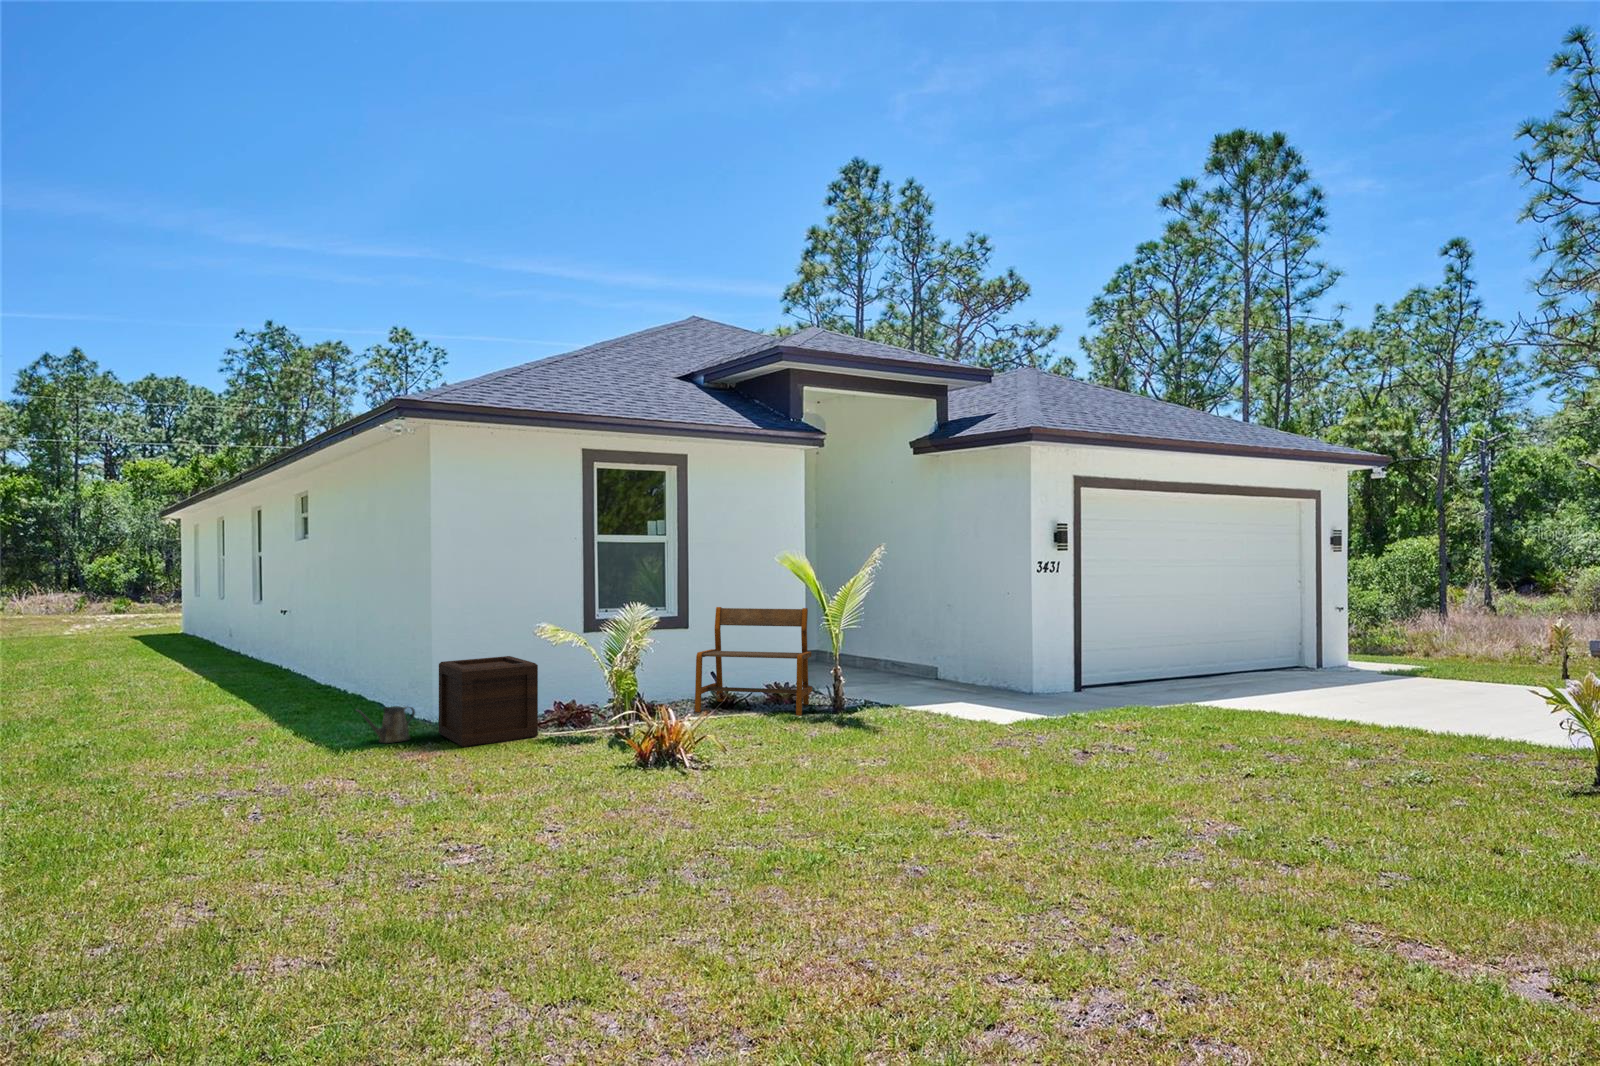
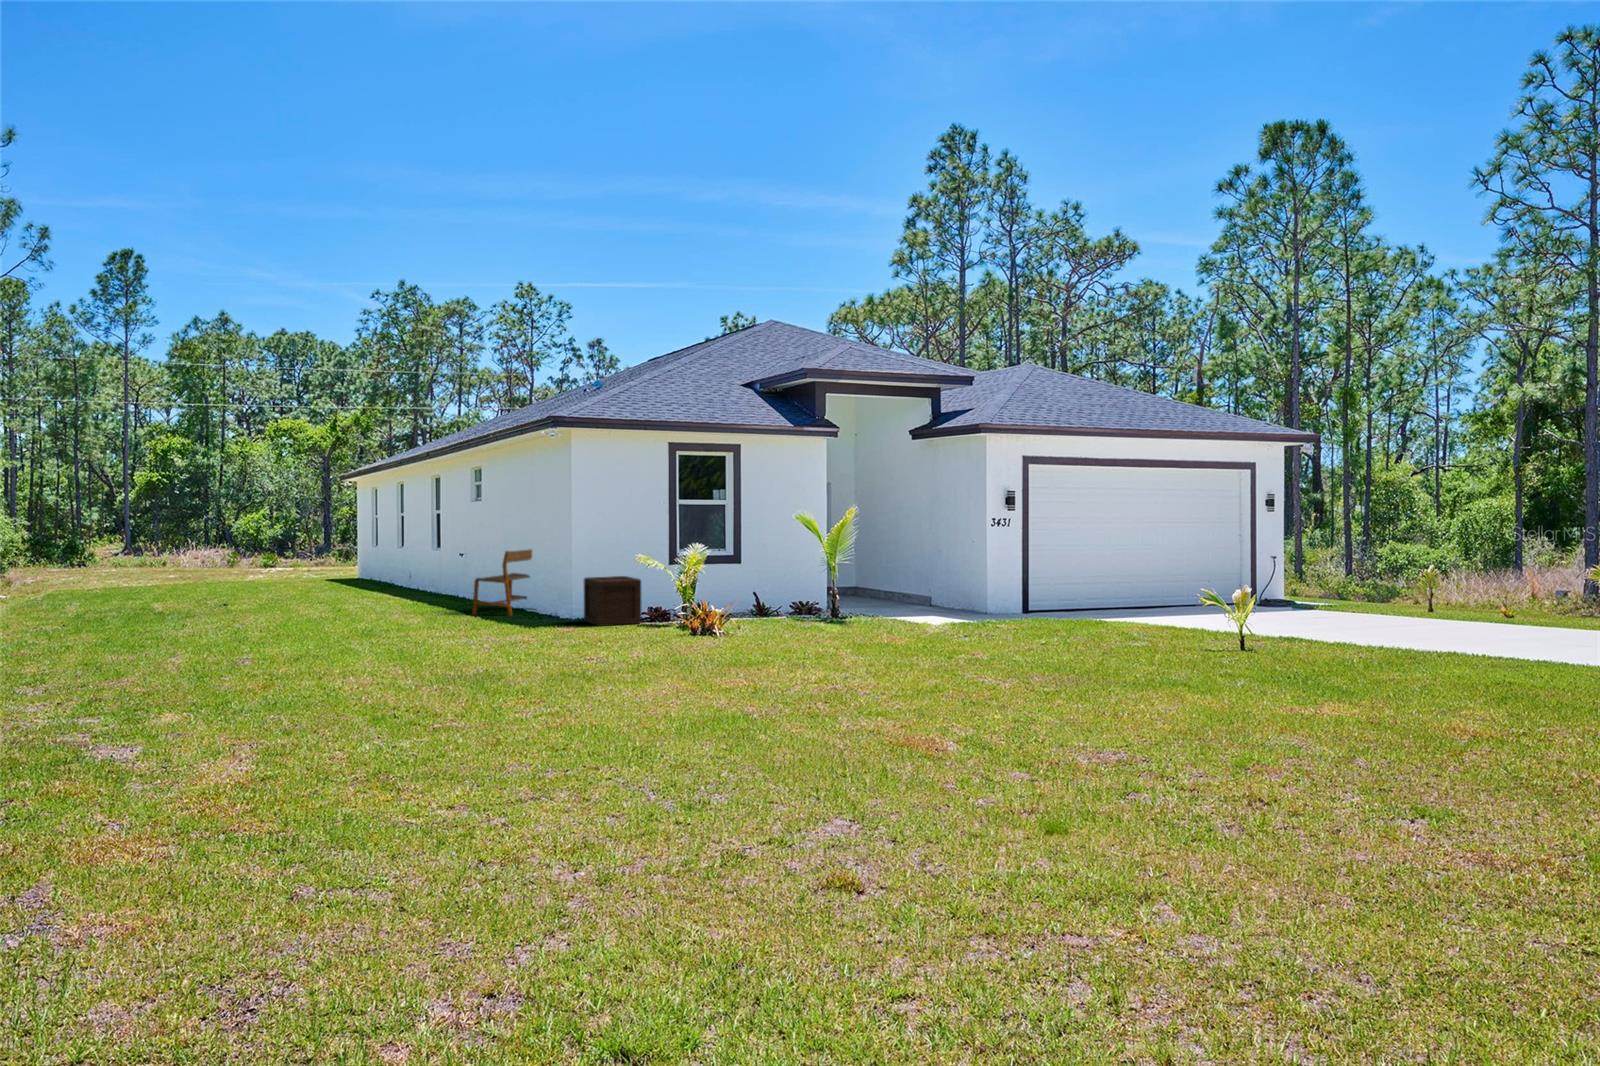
bench: present [695,607,812,716] -> present [472,549,532,615]
watering can: present [356,706,415,743] -> none [538,603,570,624]

